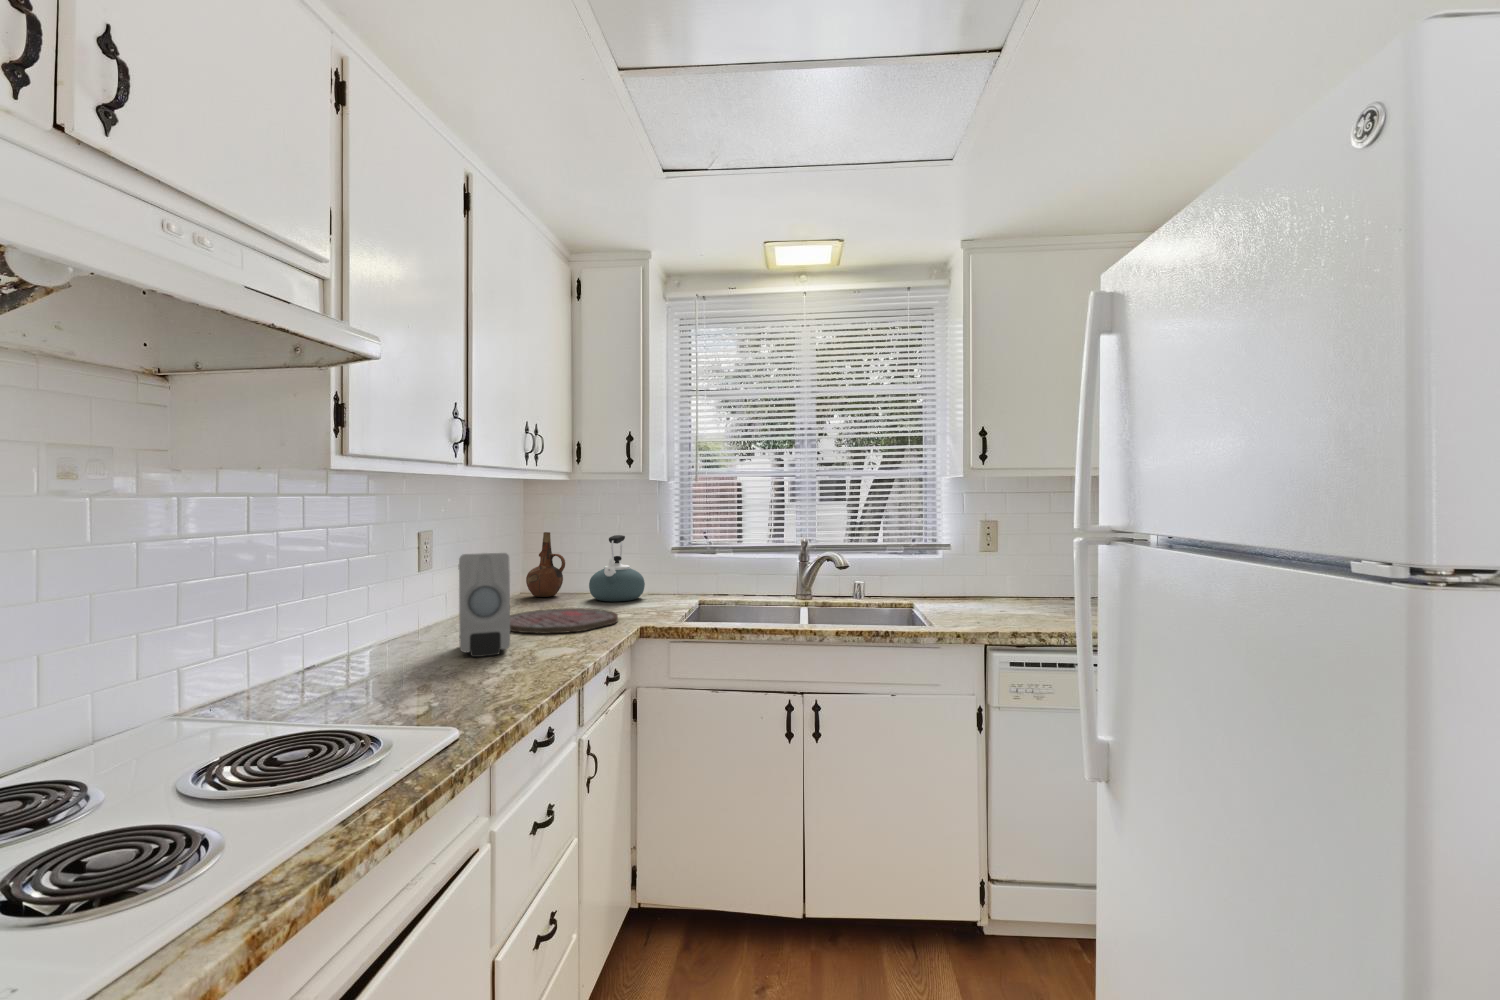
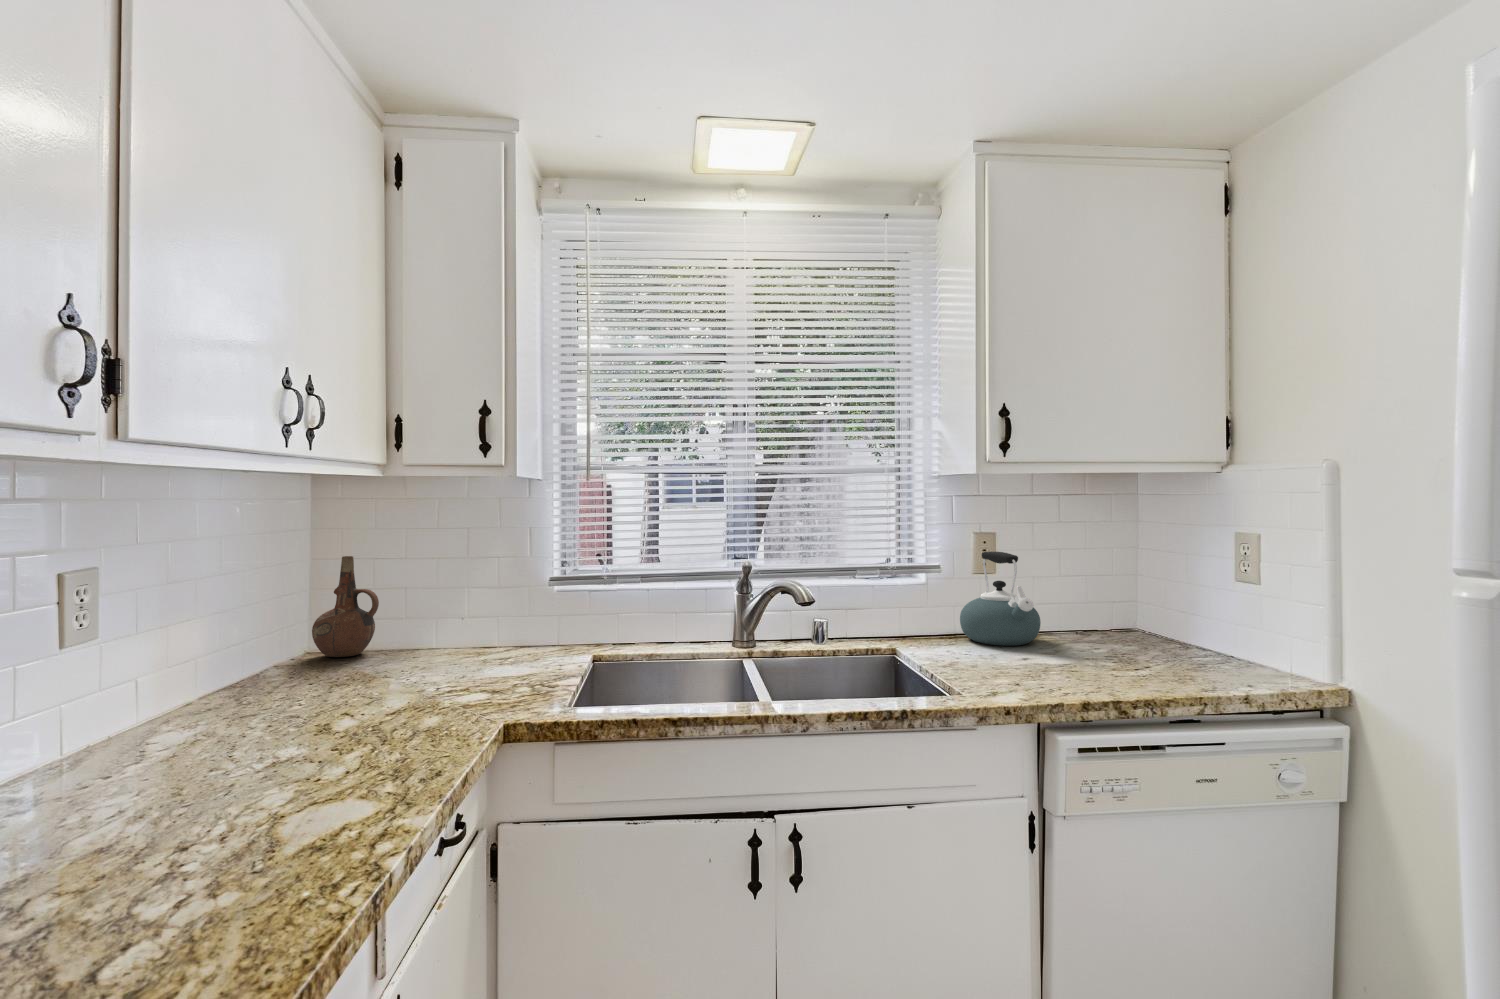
kettle: present [589,535,645,601] -> present [960,552,1041,646]
soap dispenser: present [459,553,510,657] -> none [88,617,227,854]
cutting board: present [510,608,618,633] -> none [235,685,462,756]

